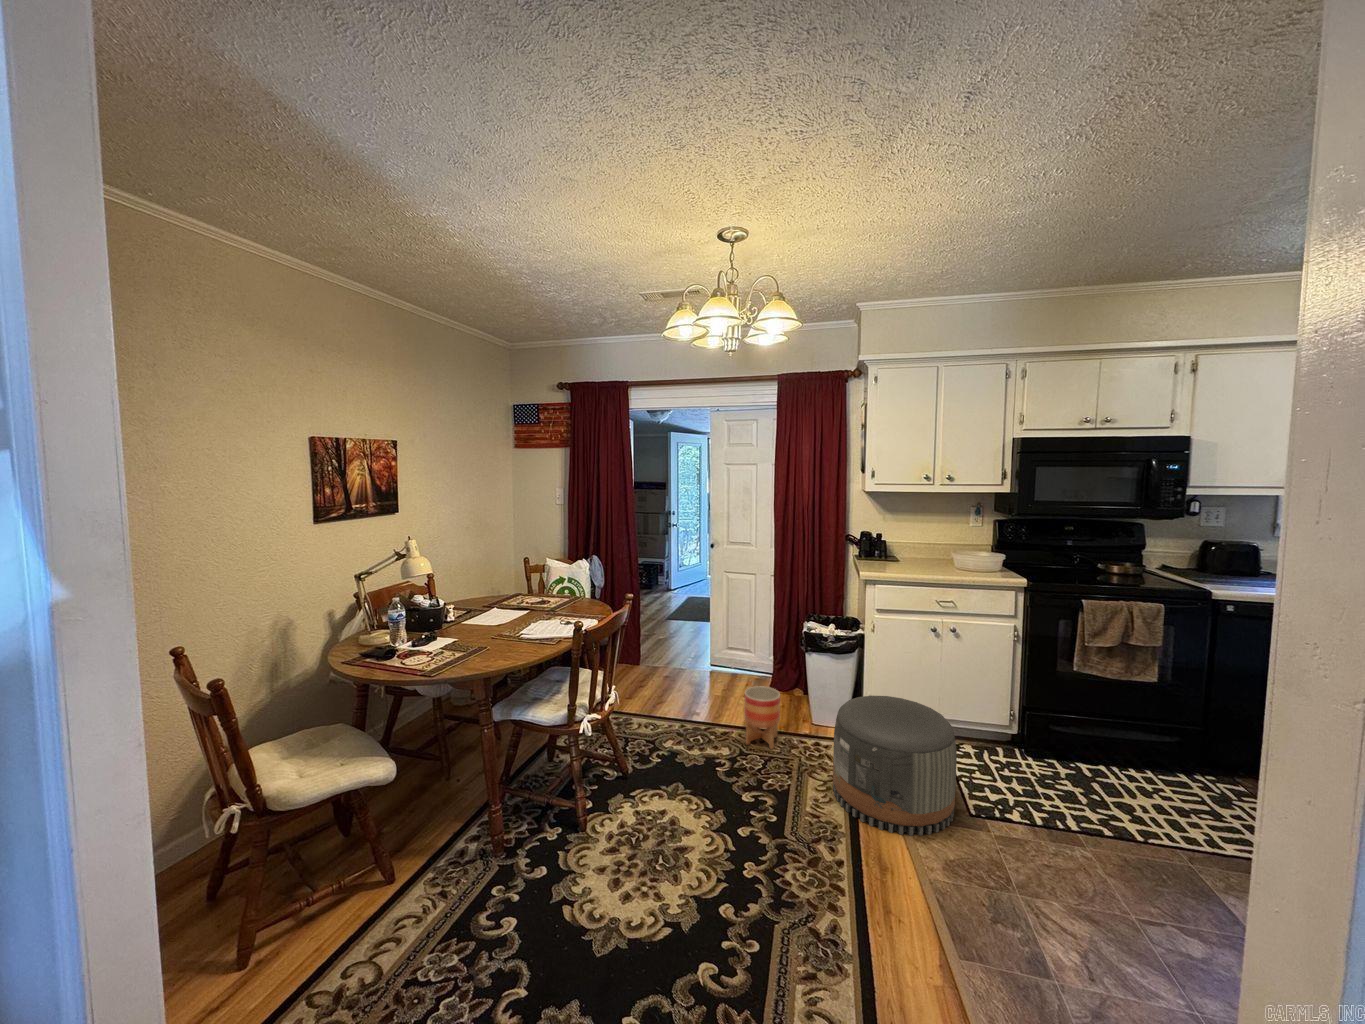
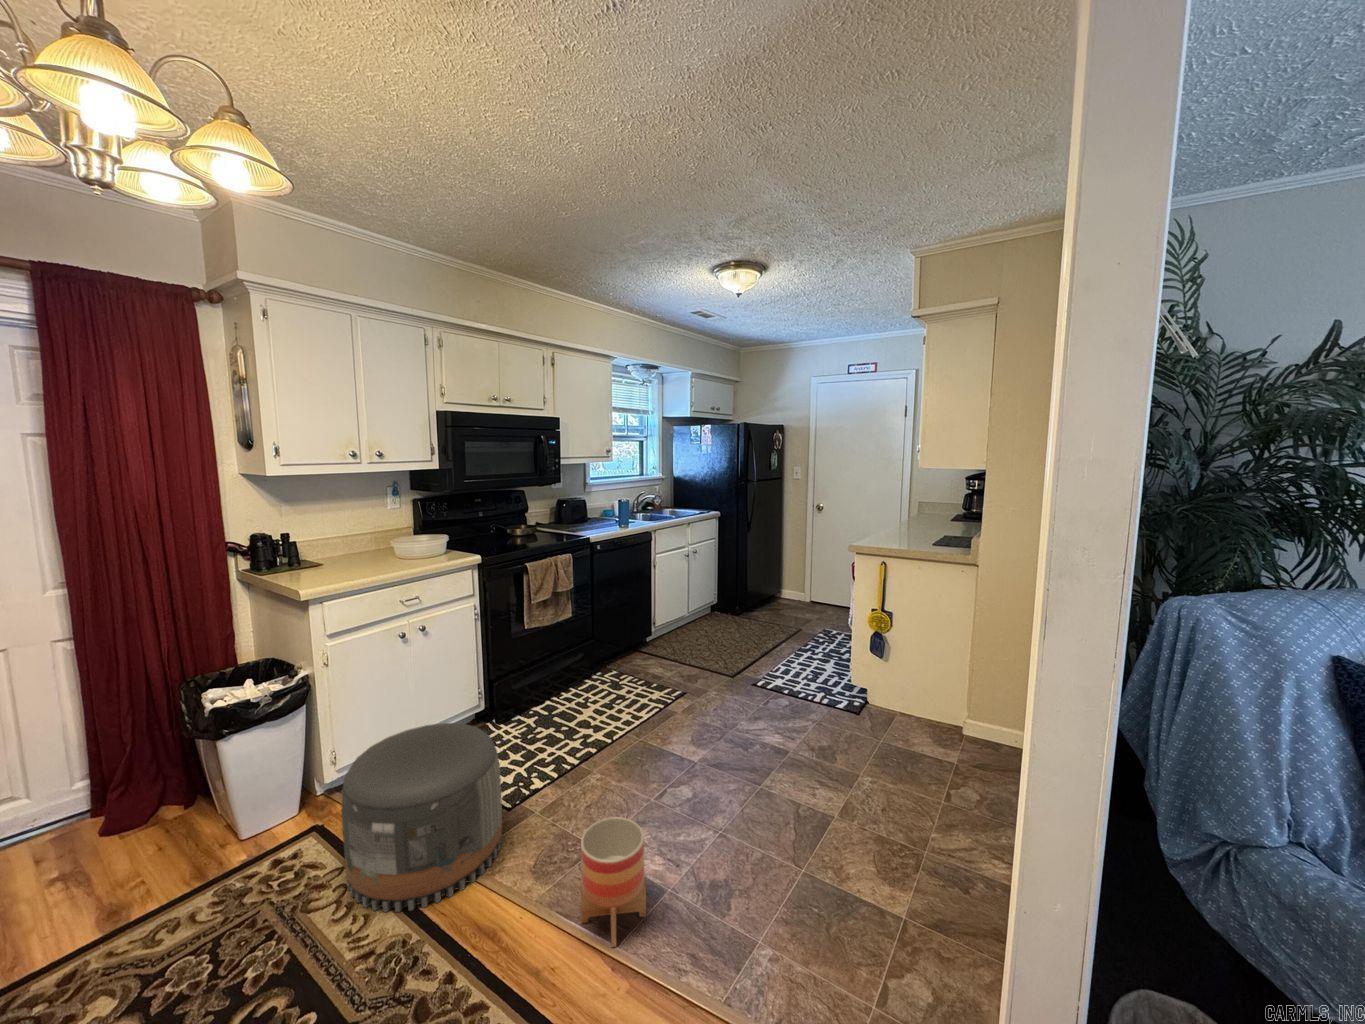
planter: present [744,686,780,749] -> present [580,817,646,947]

